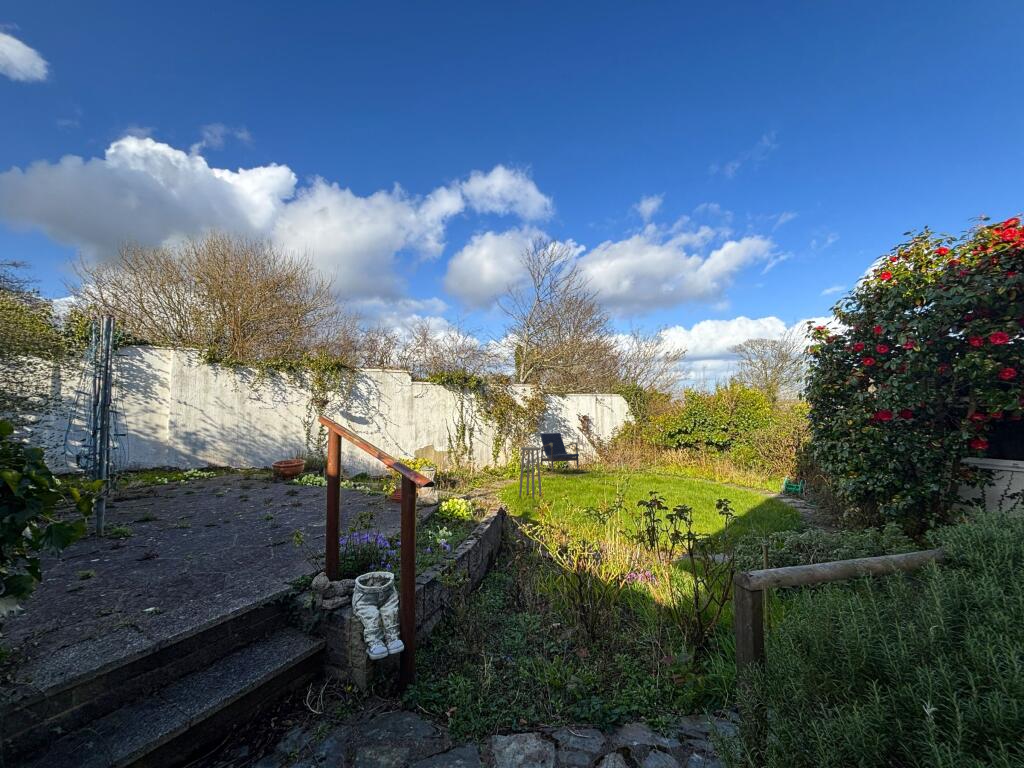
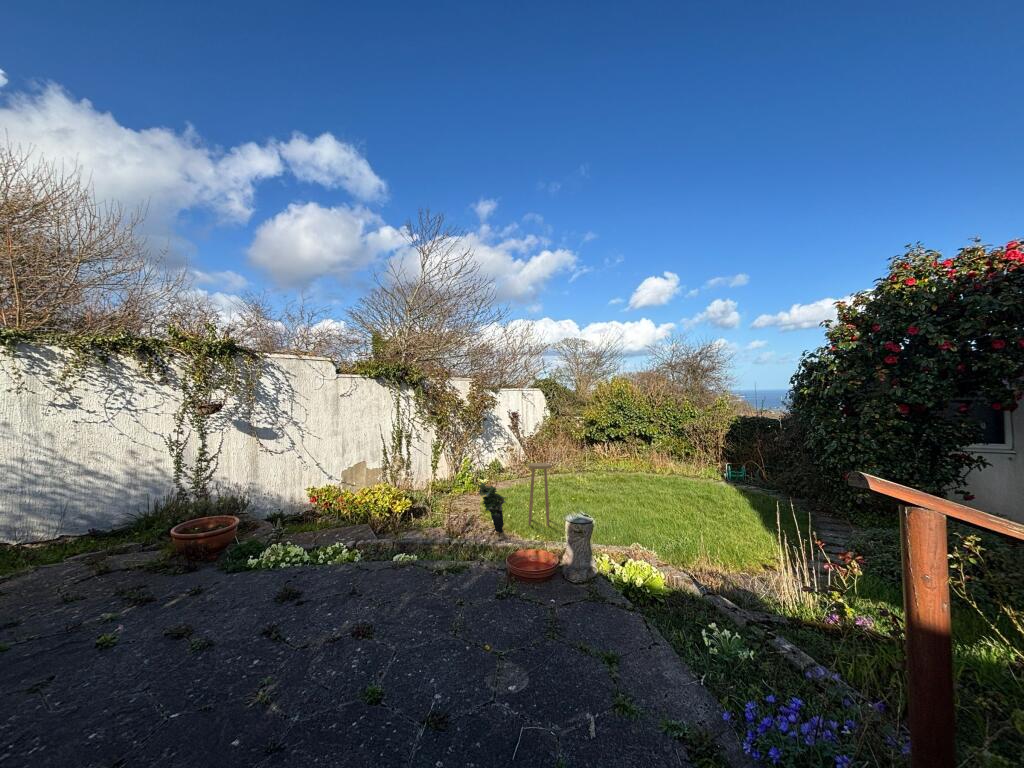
lounge chair: present [540,433,579,471] -> none [476,433,524,480]
potted plant: none [476,458,498,498] -> present [477,482,507,532]

